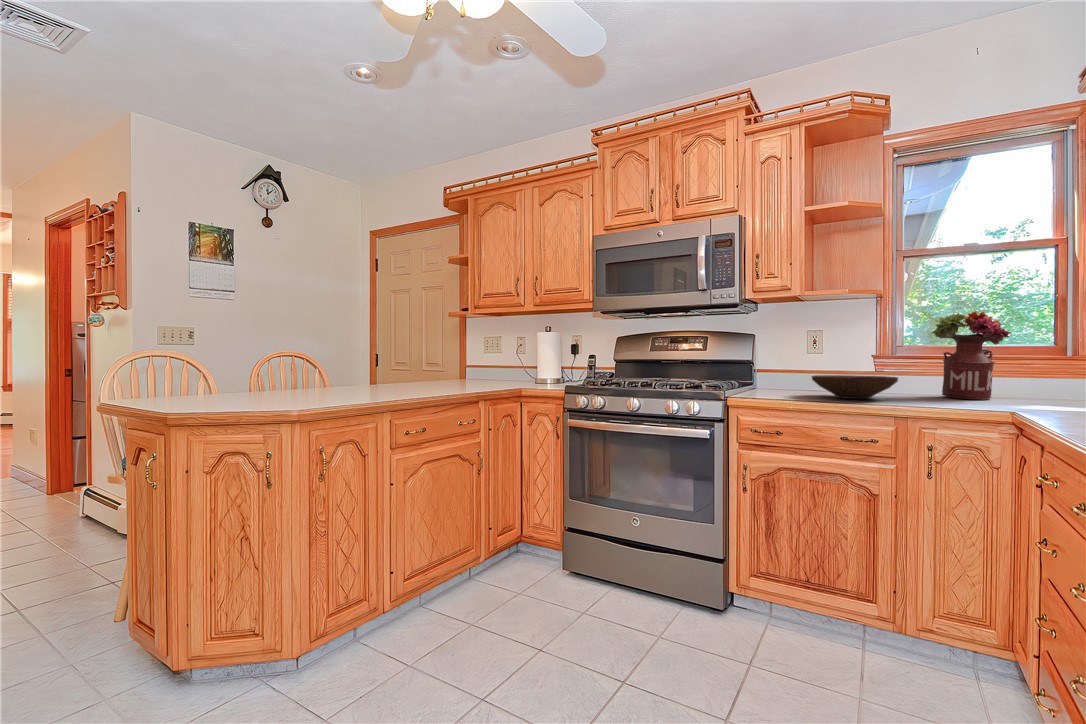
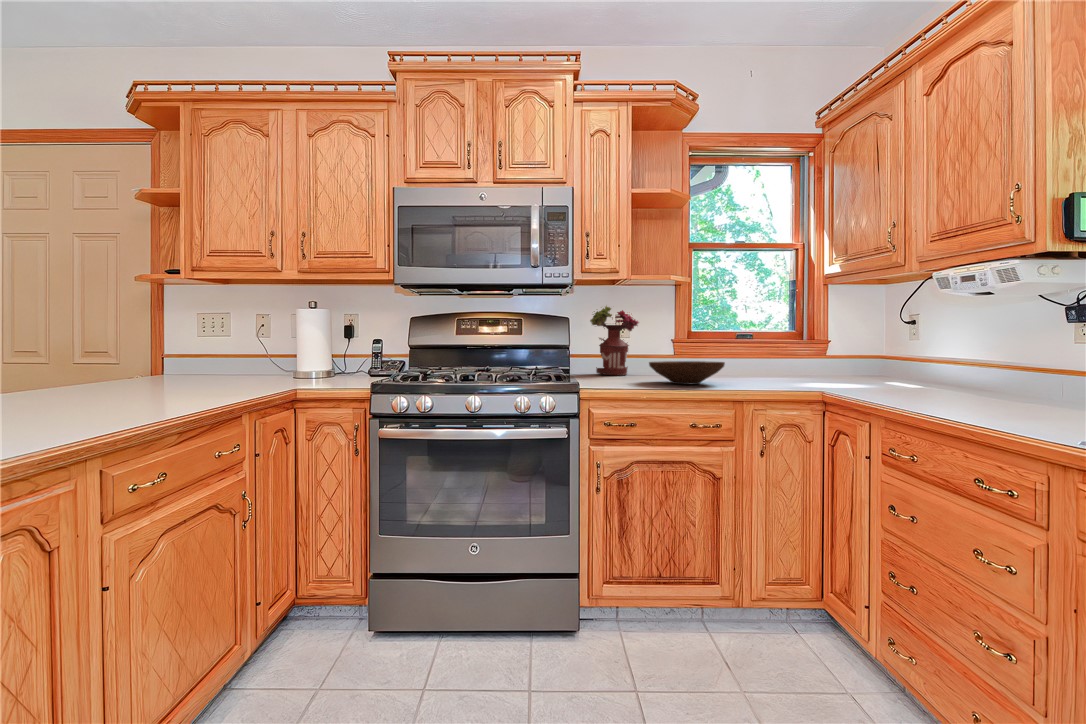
flower arrangement: present [932,311,1011,399] -> present [590,306,639,375]

